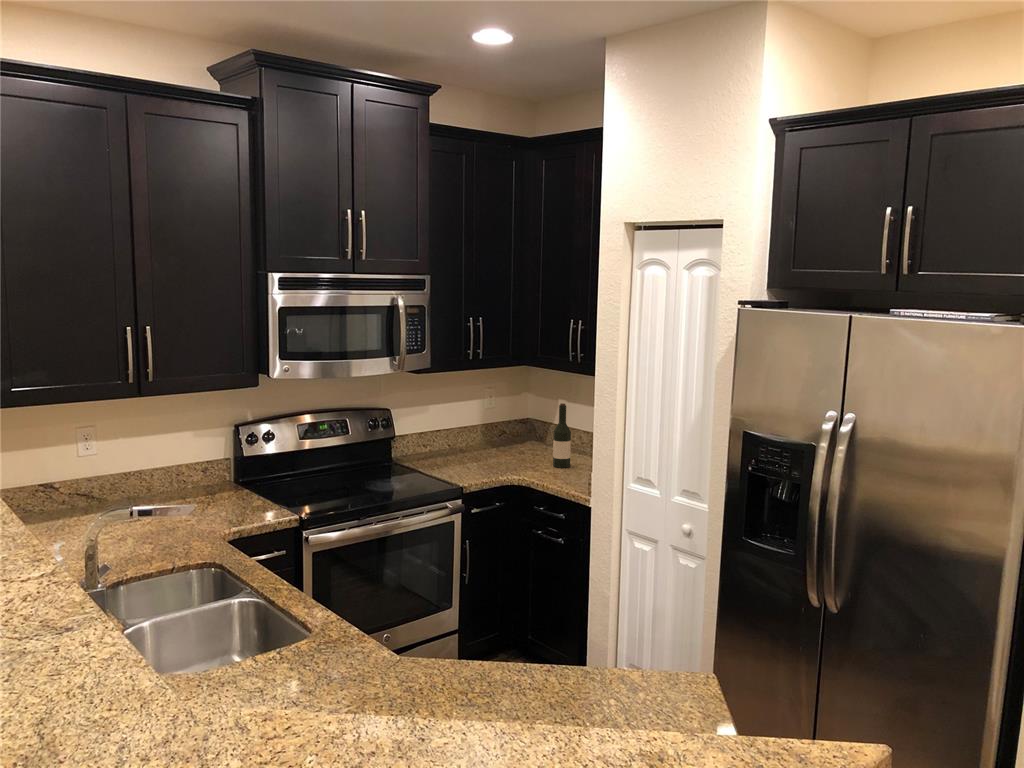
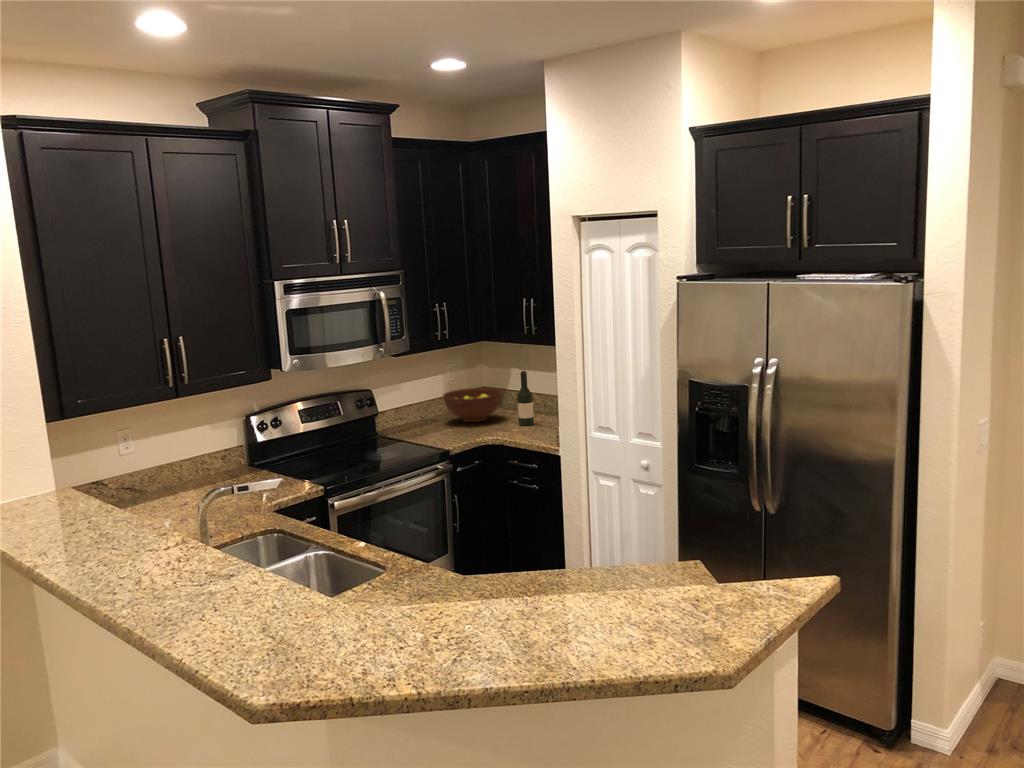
fruit bowl: none [471,418,540,457] -> present [443,388,503,422]

